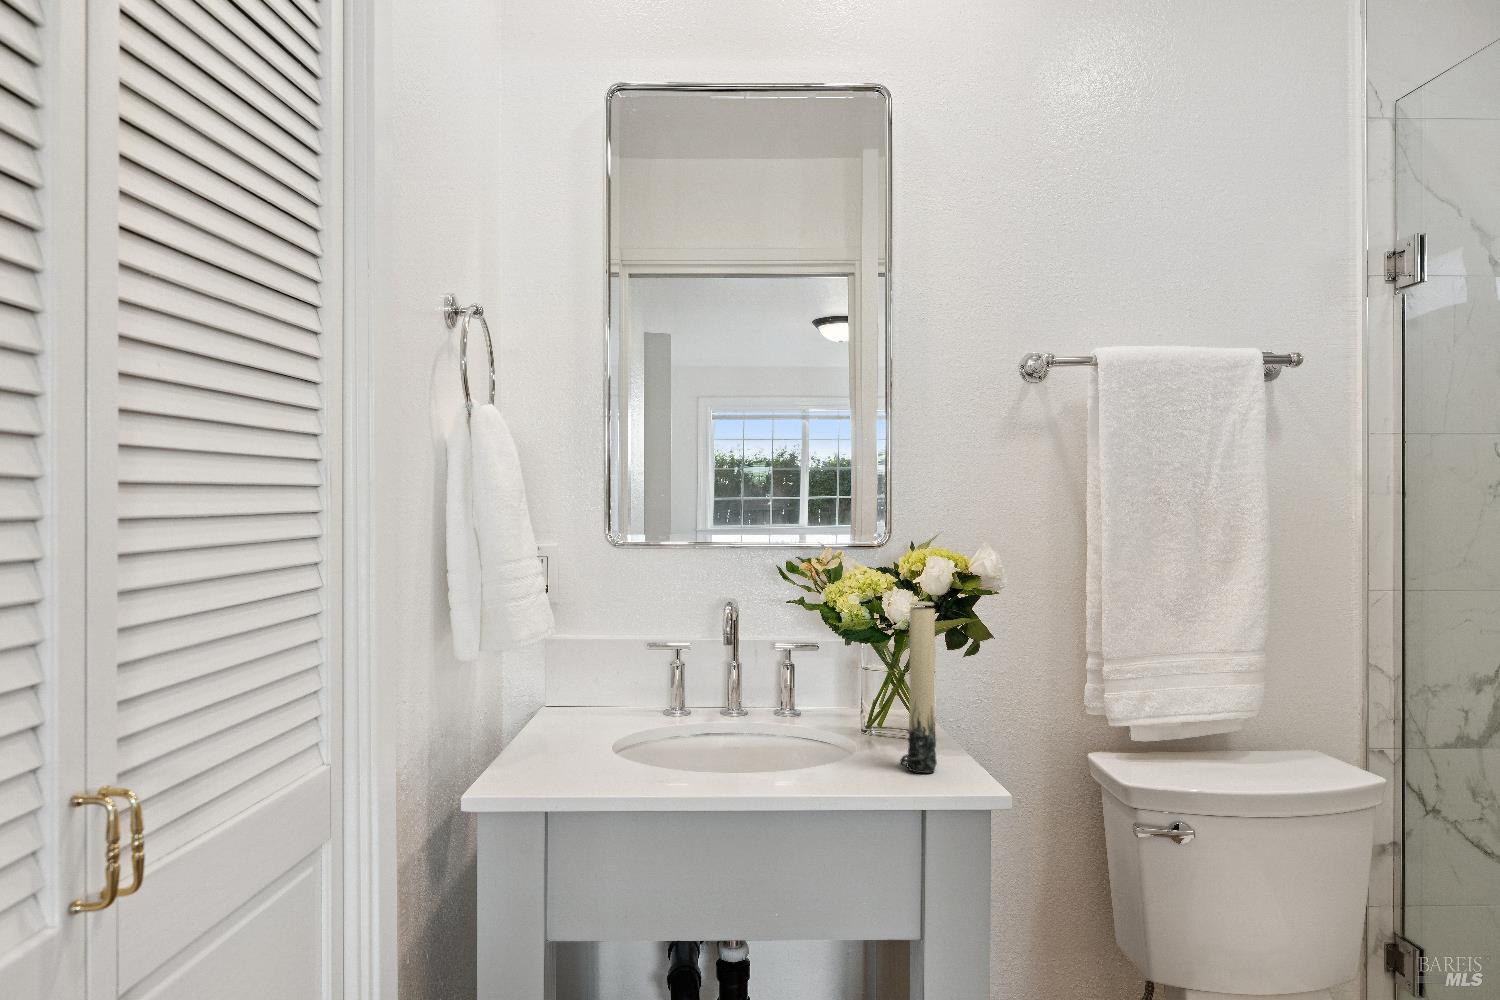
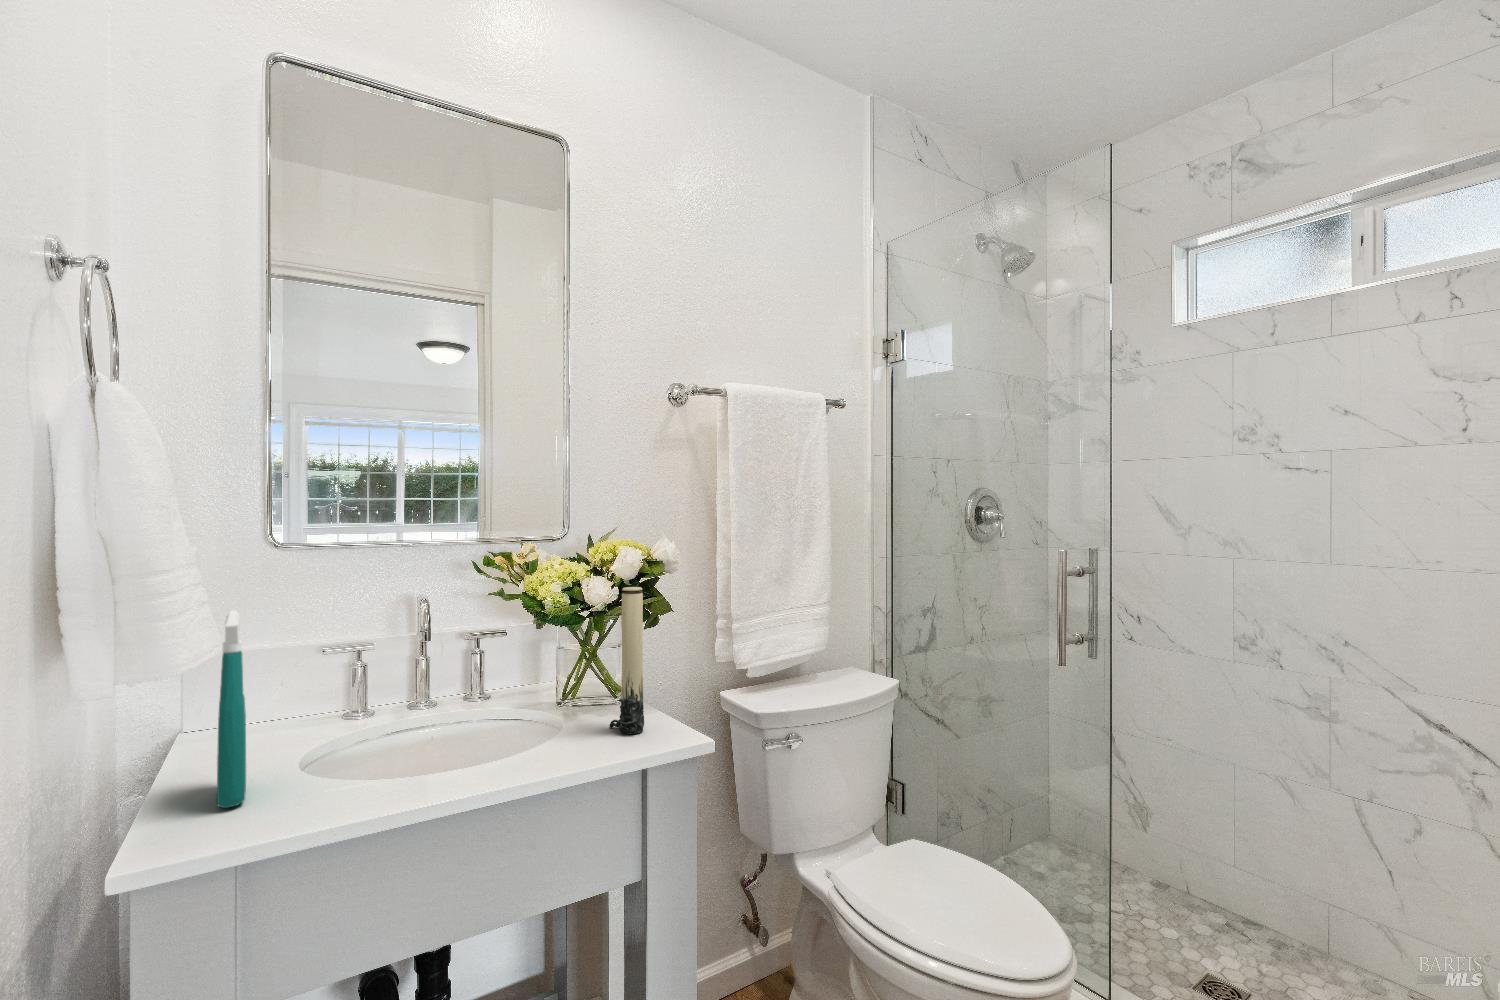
spray bottle: none [524,597,556,769] -> present [217,610,246,808]

